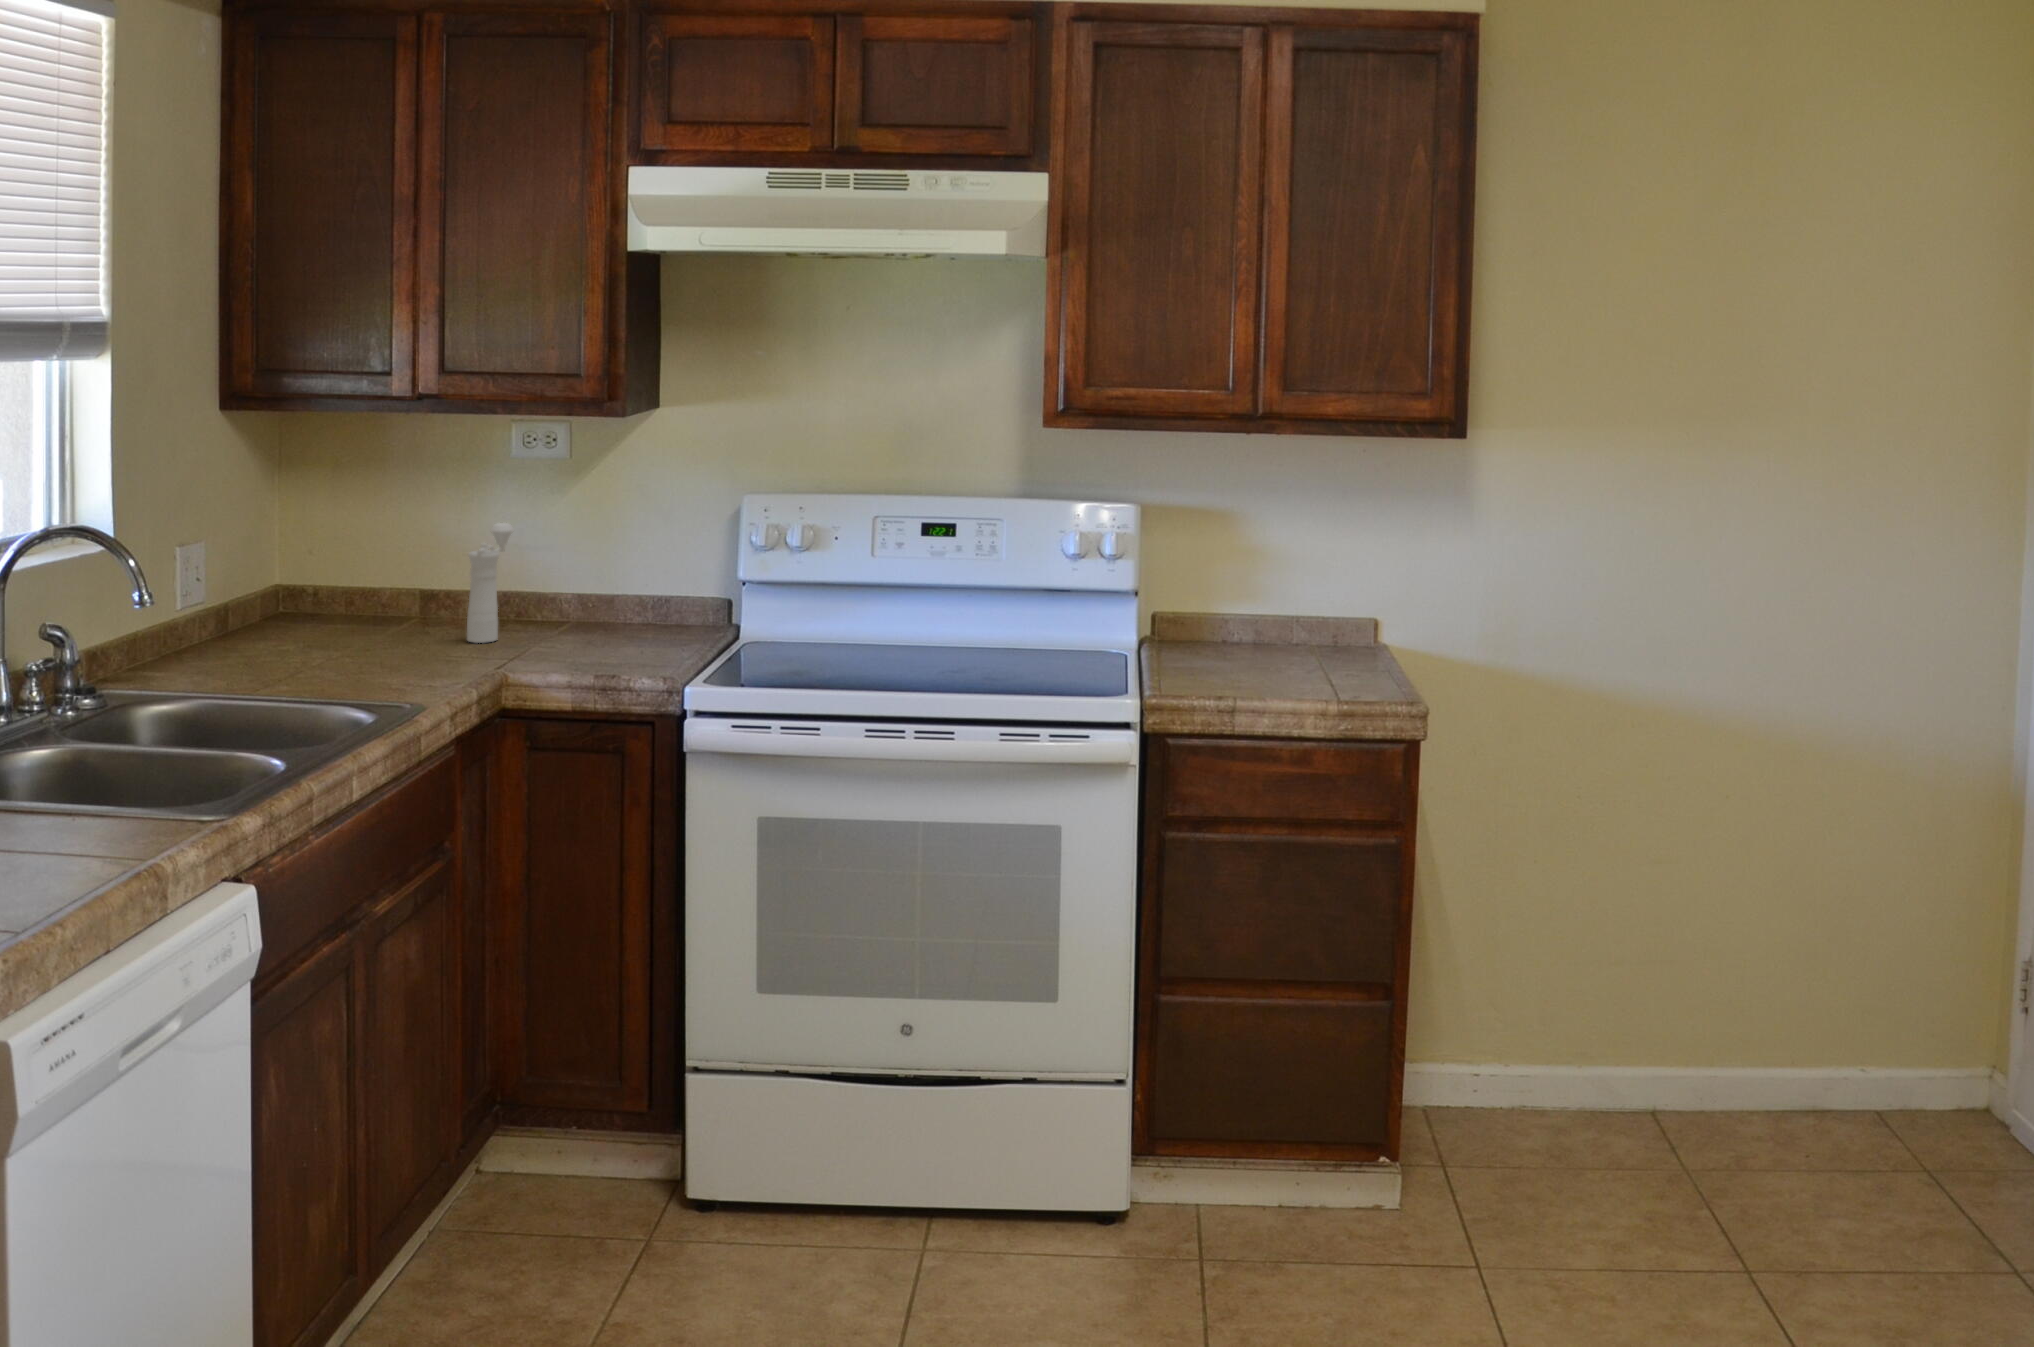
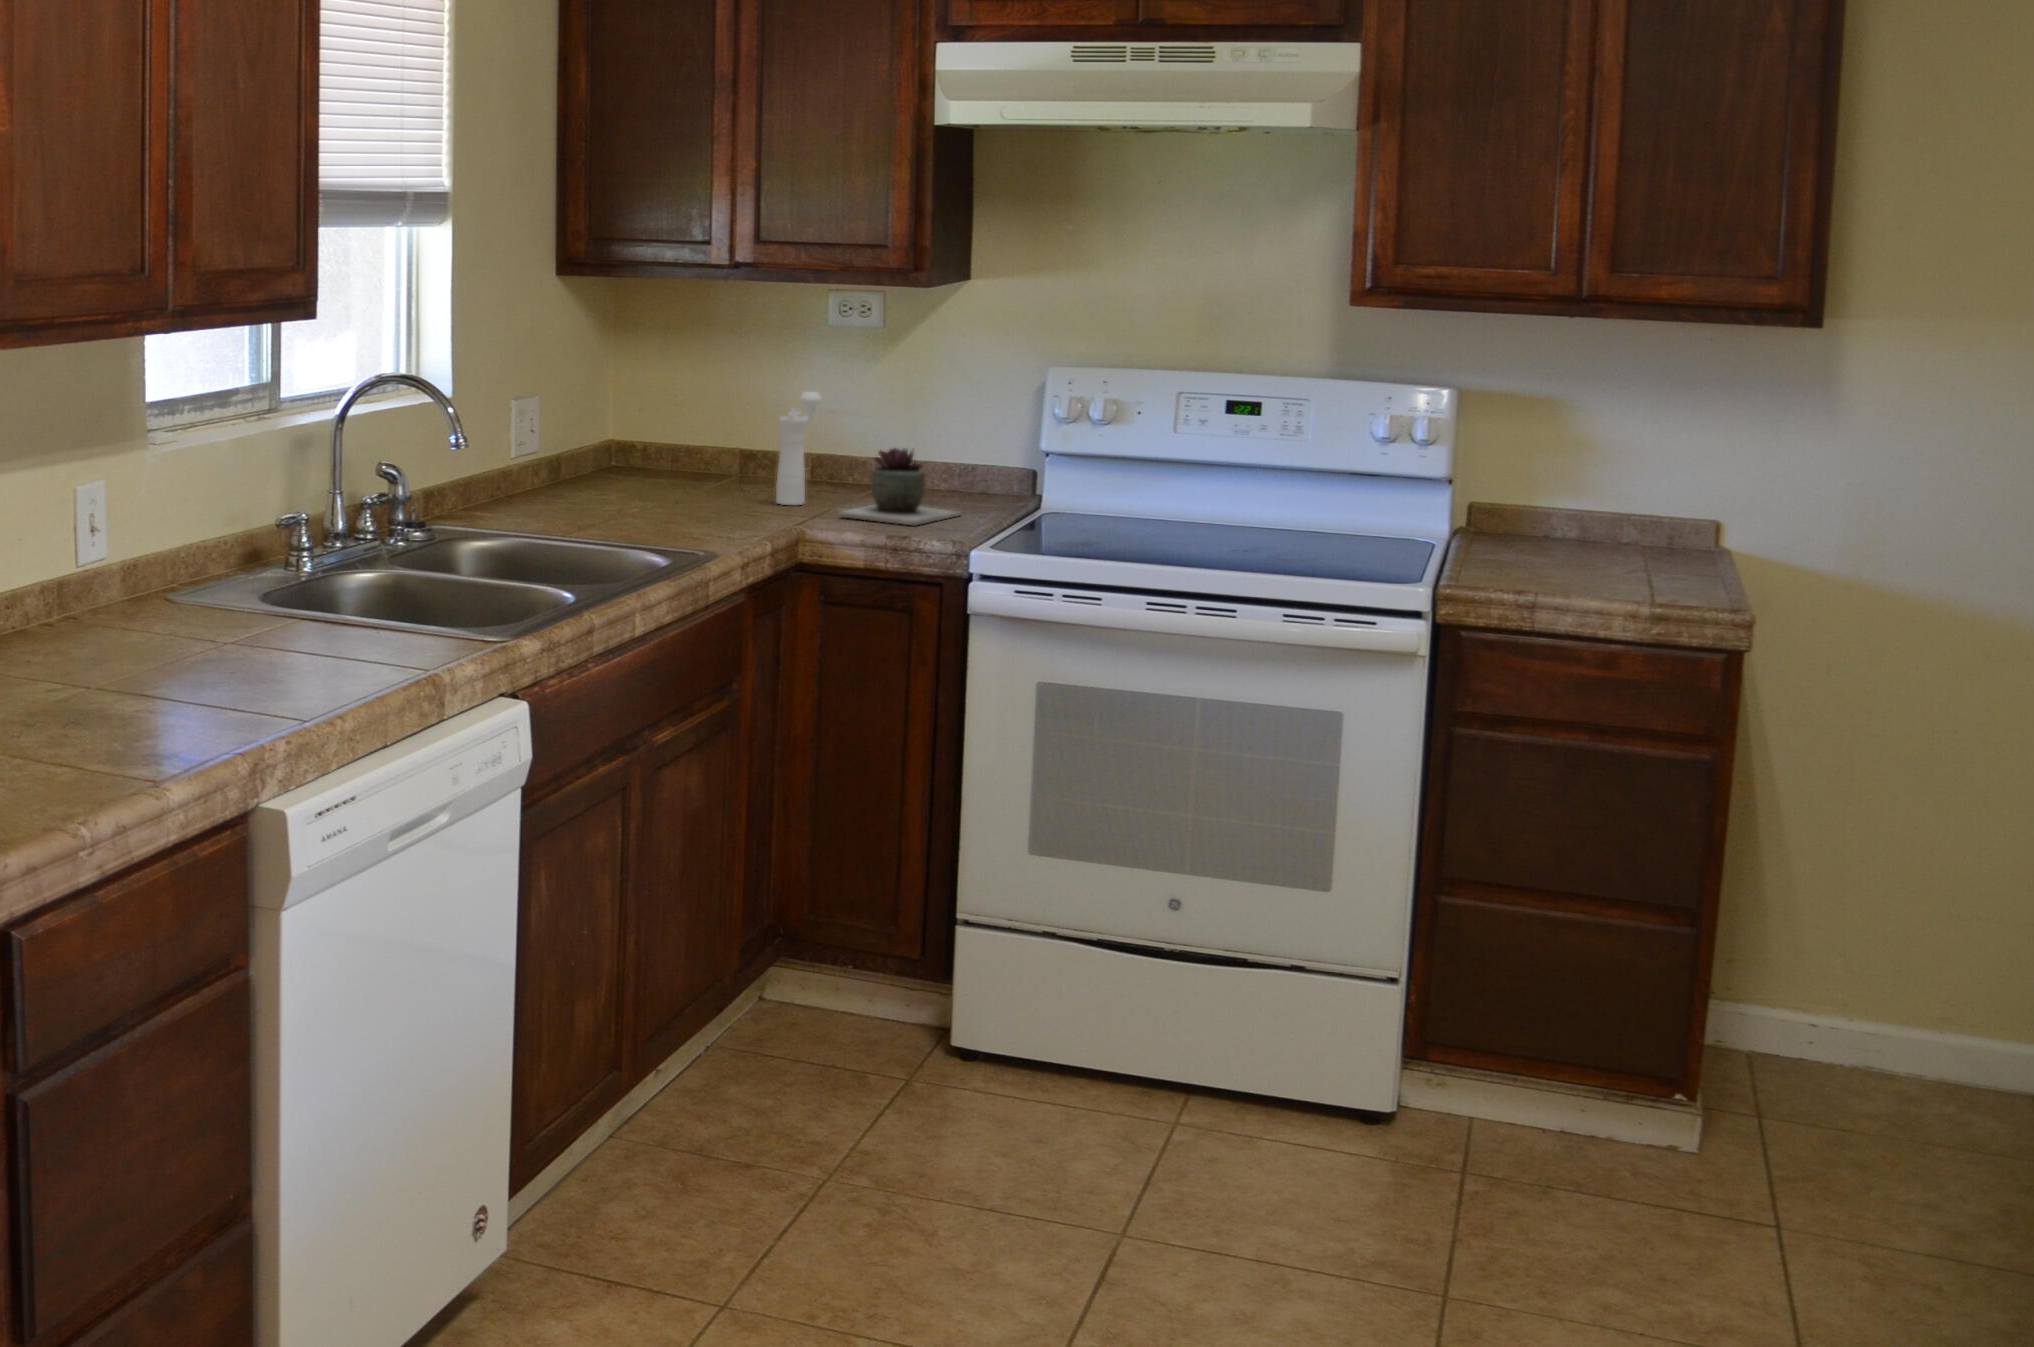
succulent plant: none [536,578,664,660] -> present [838,448,961,525]

